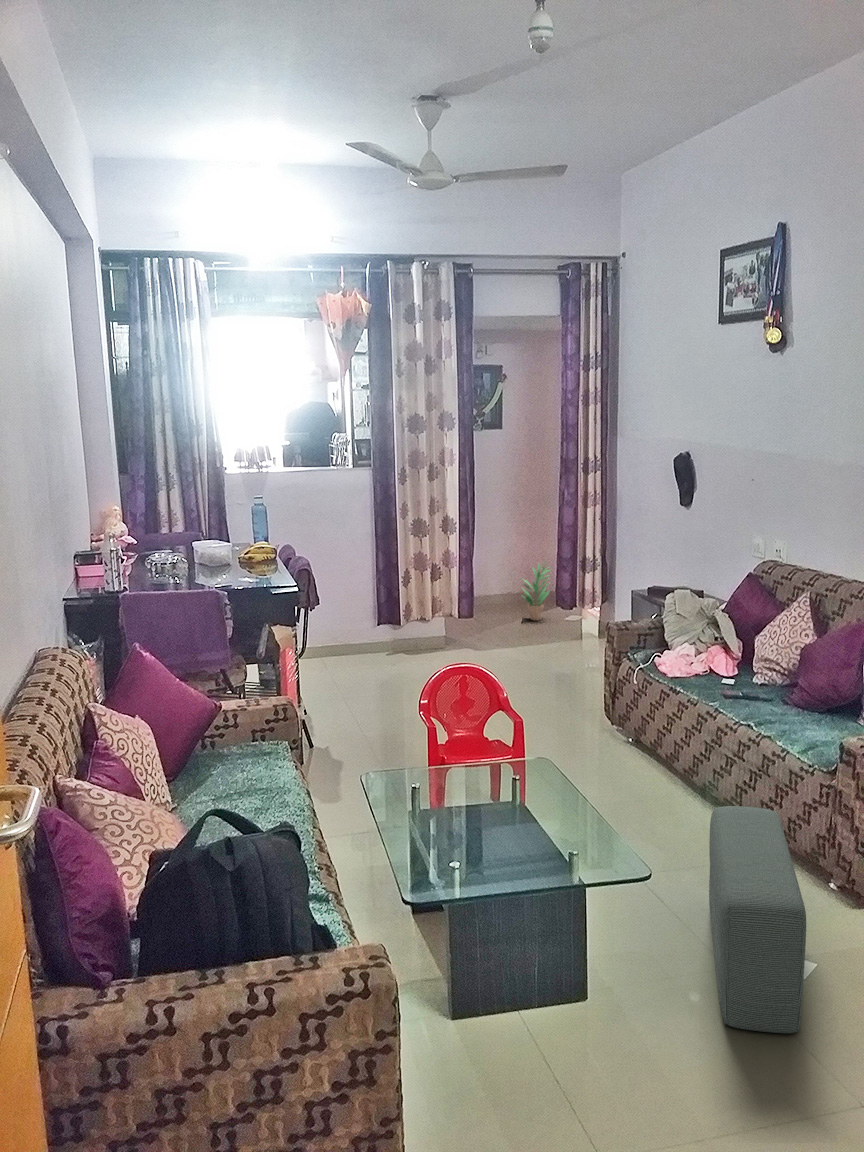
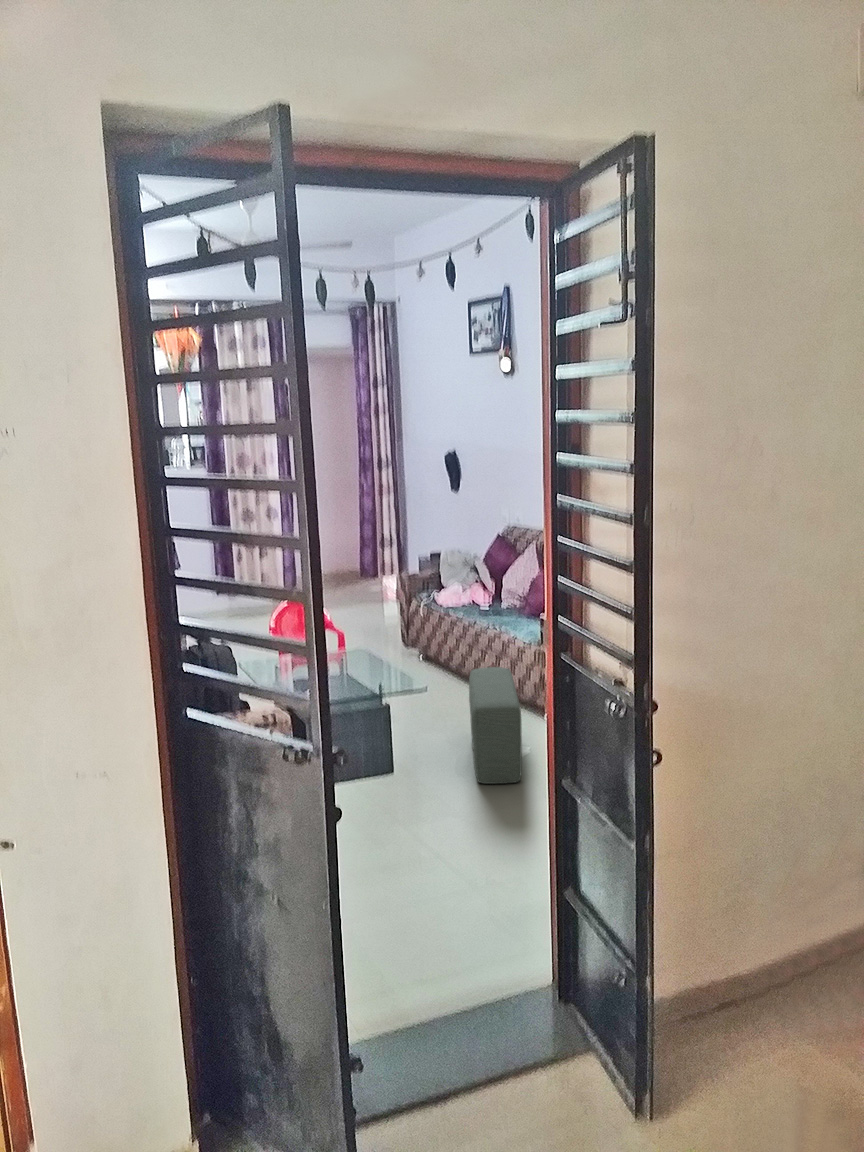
potted plant: present [523,563,549,620] -> none [331,541,357,589]

